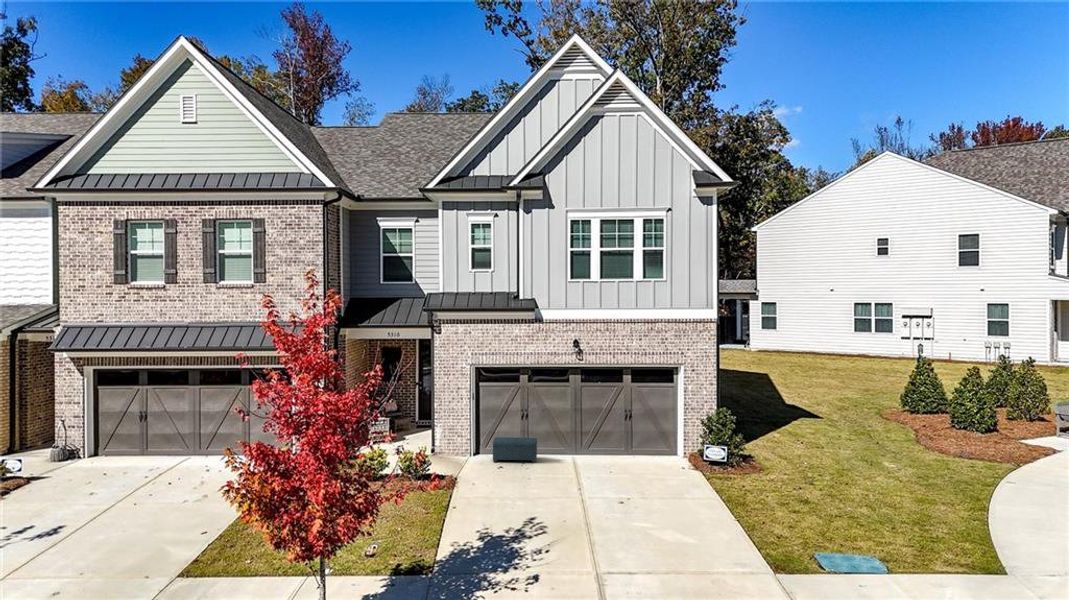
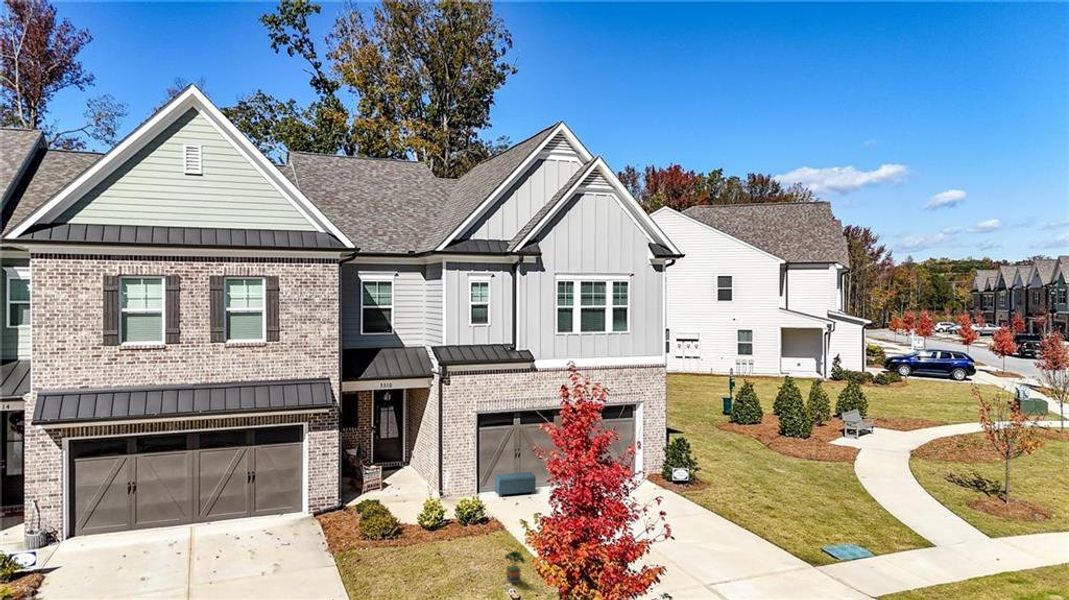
potted tree: none [376,522,400,561] -> present [505,551,525,583]

